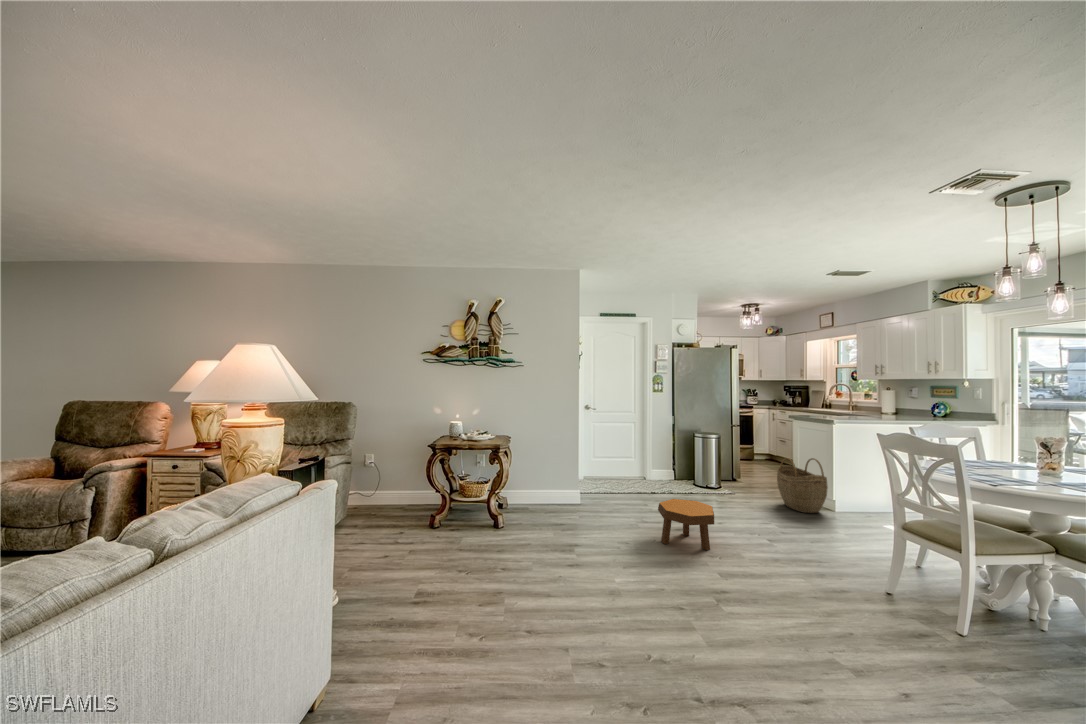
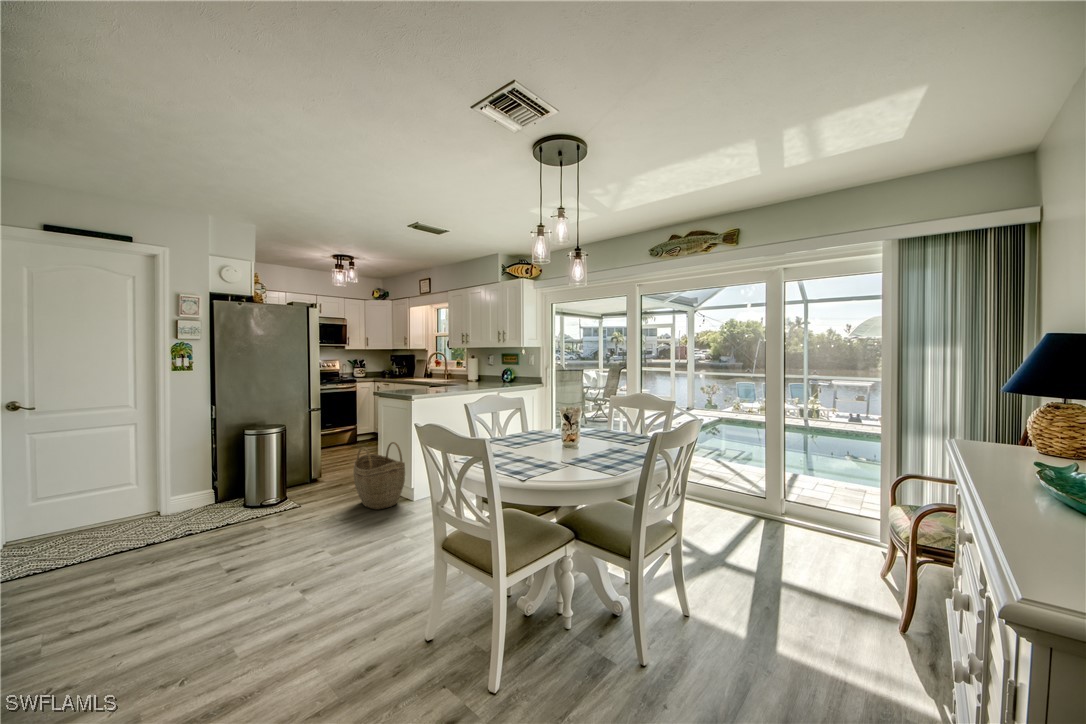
footstool: present [658,499,714,550] -> none [94,553,220,661]

